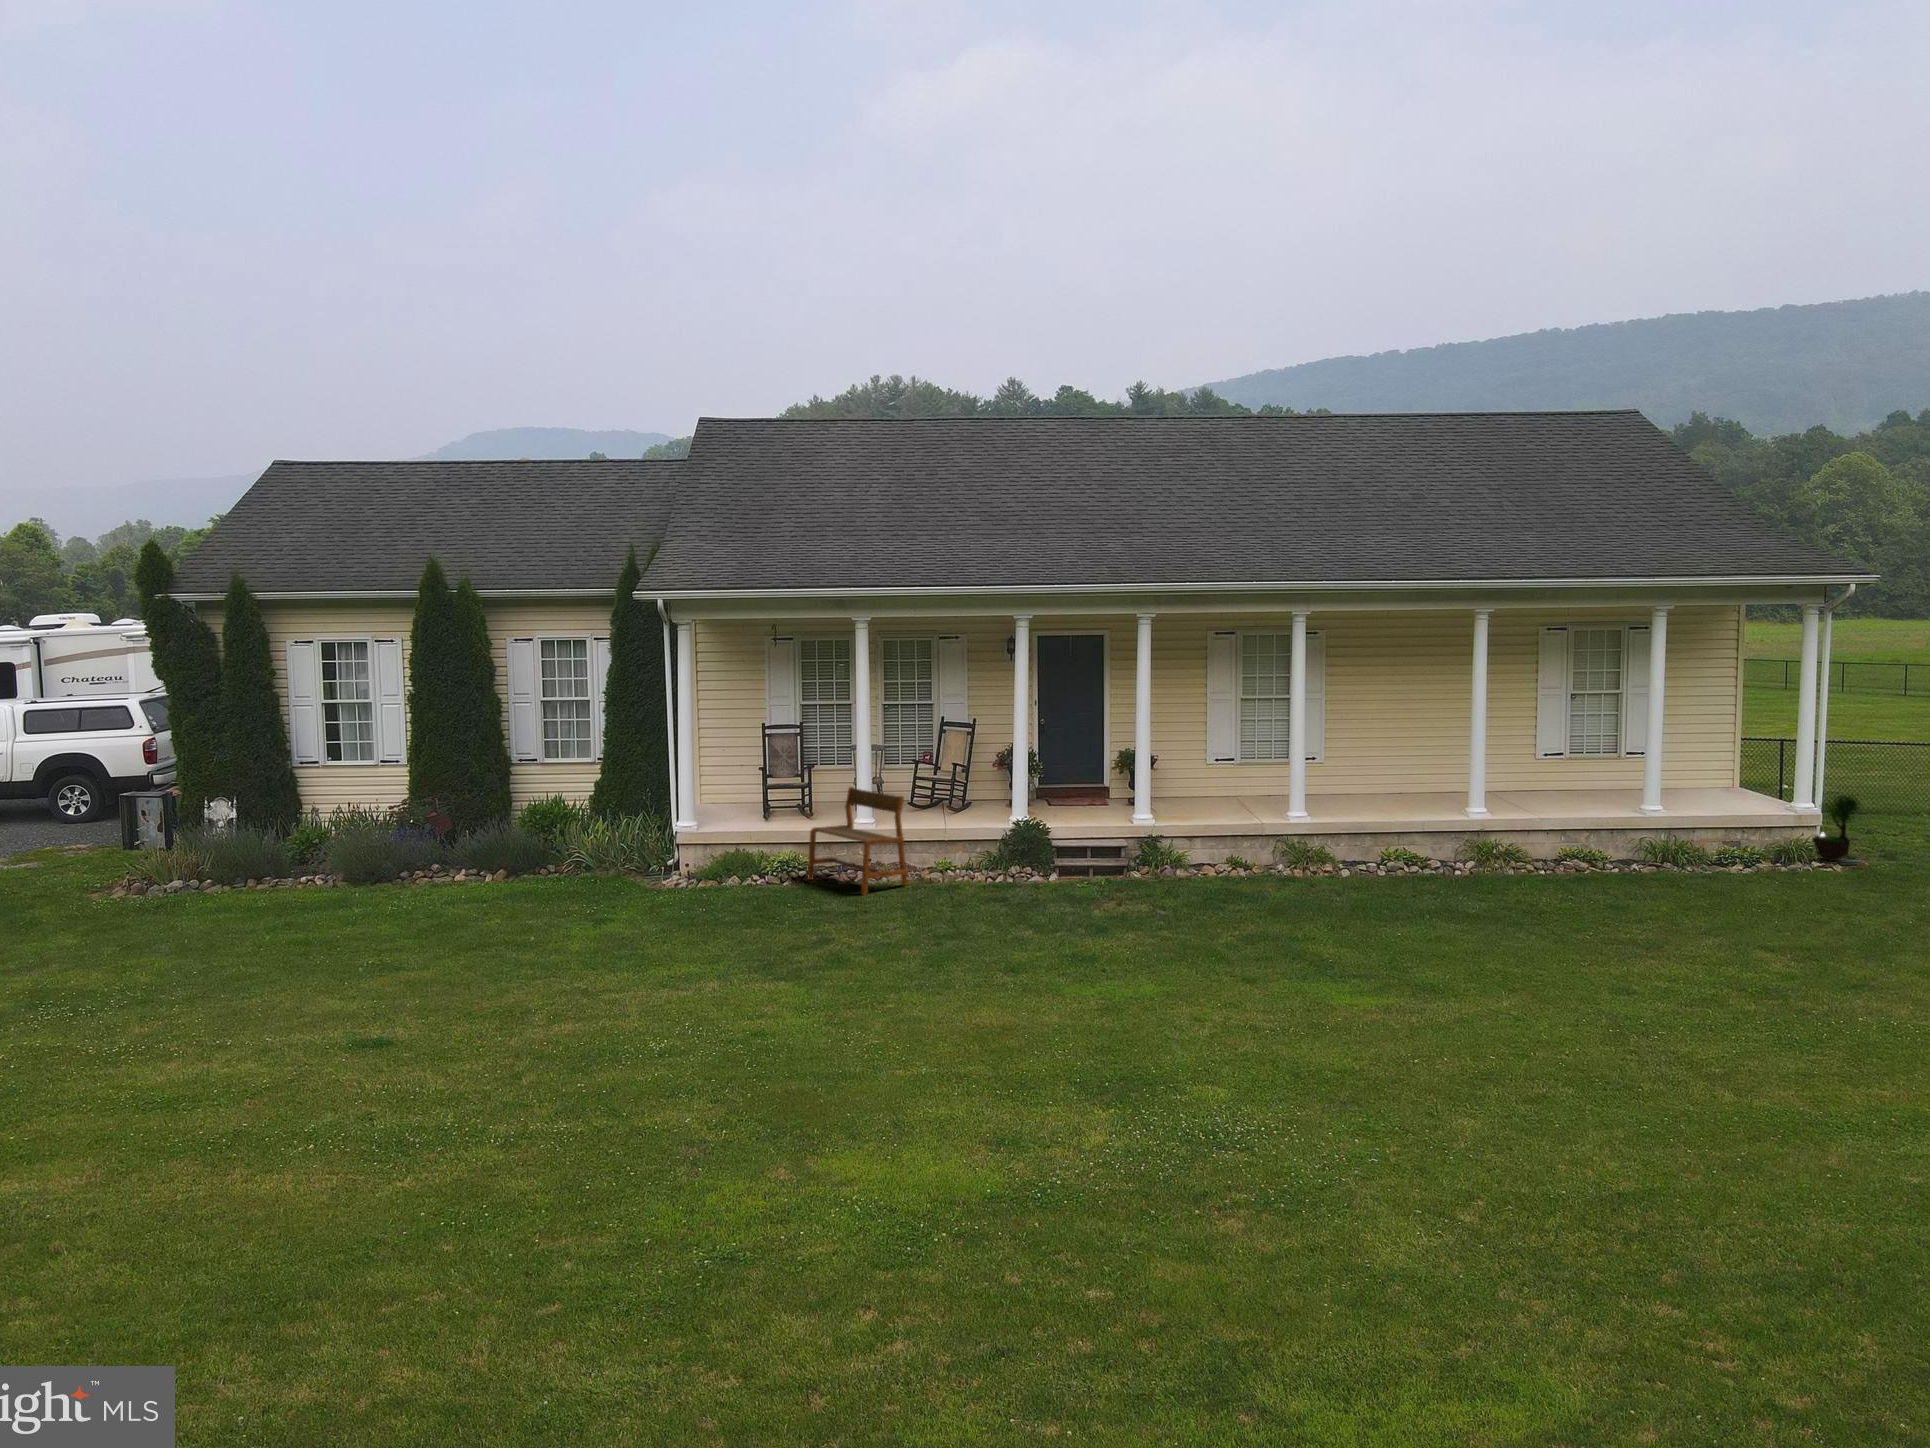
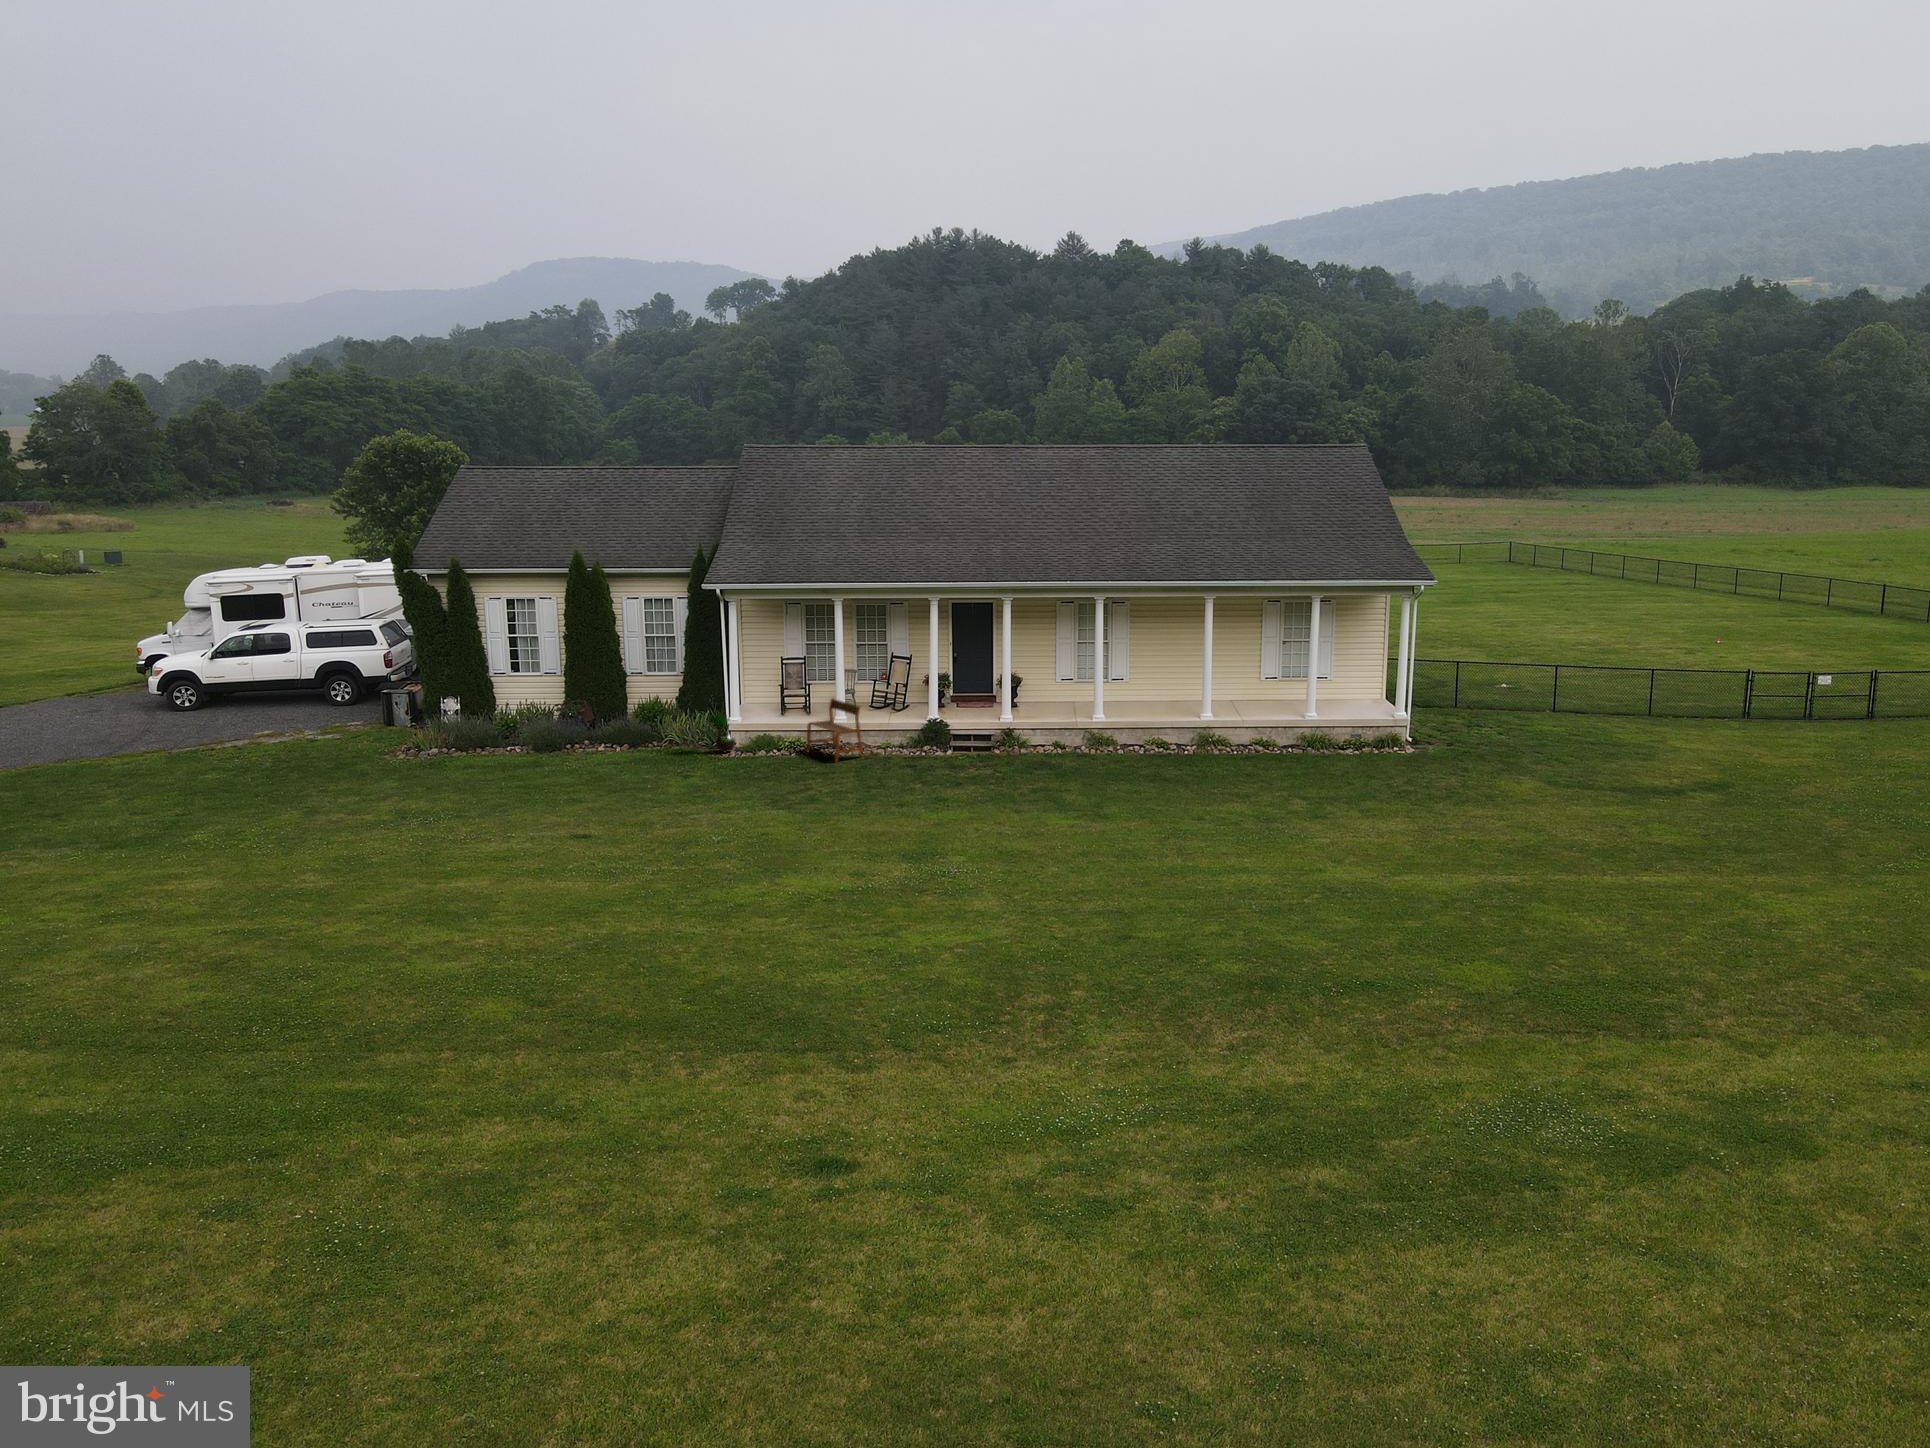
potted tree: present [1812,795,1861,860] -> present [708,714,736,752]

